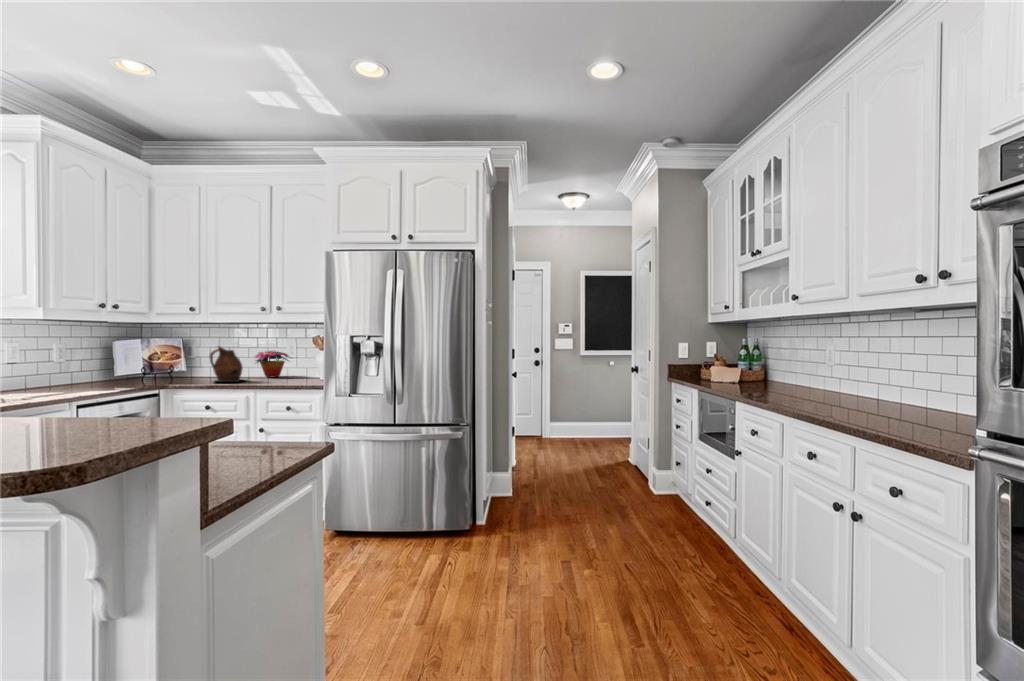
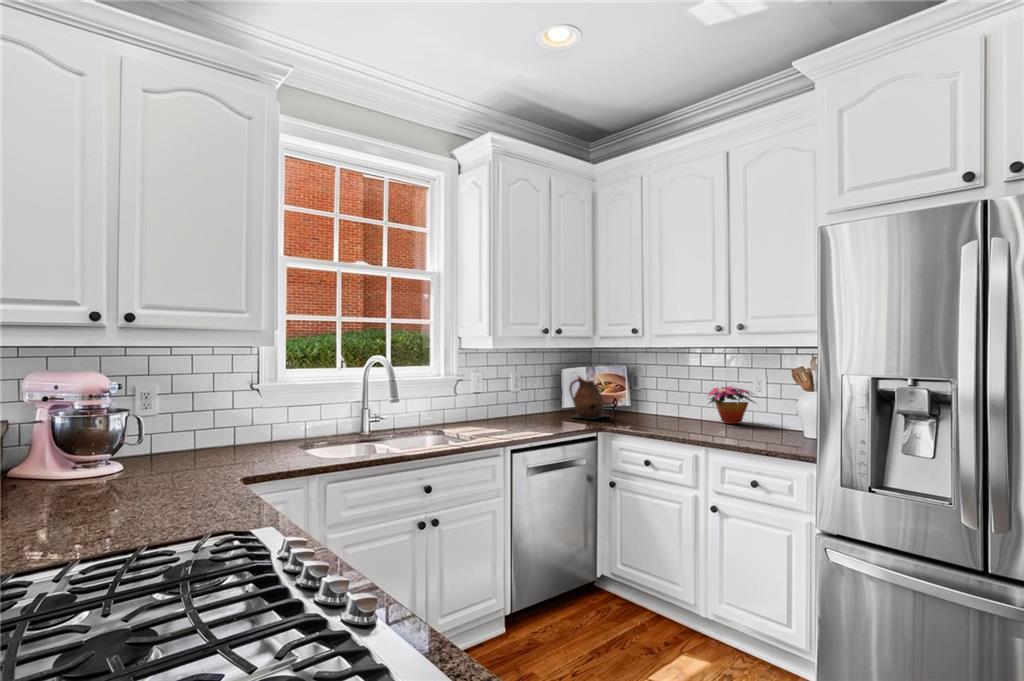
ceramic pitcher: present [210,346,242,382] -> present [569,376,607,419]

